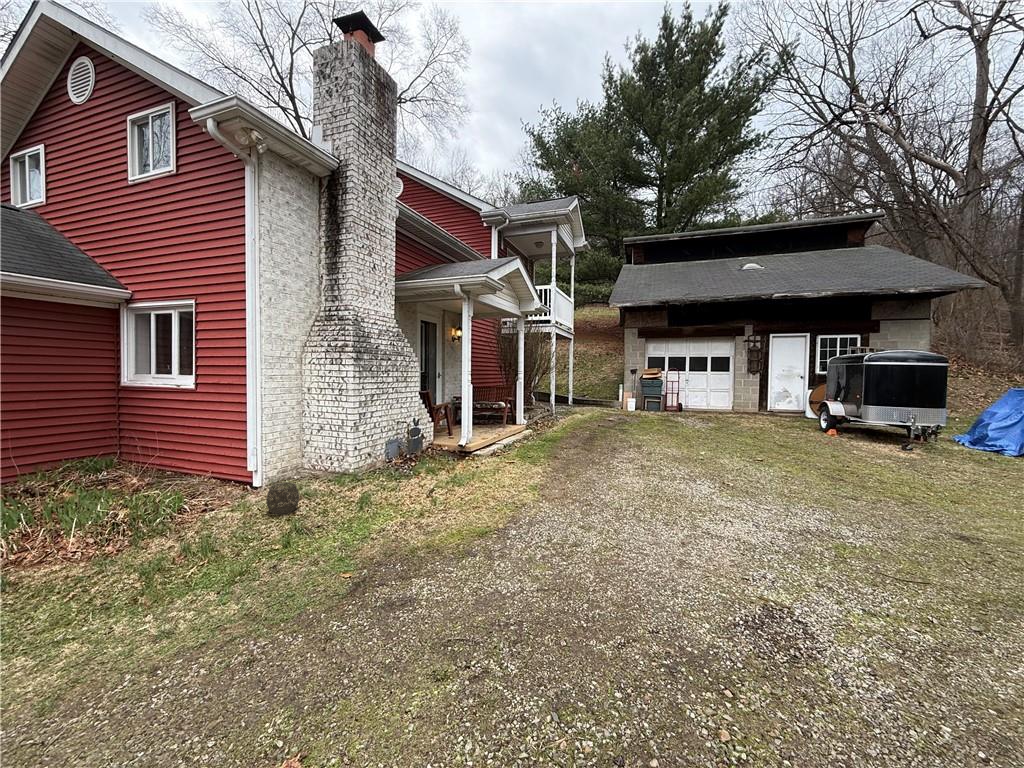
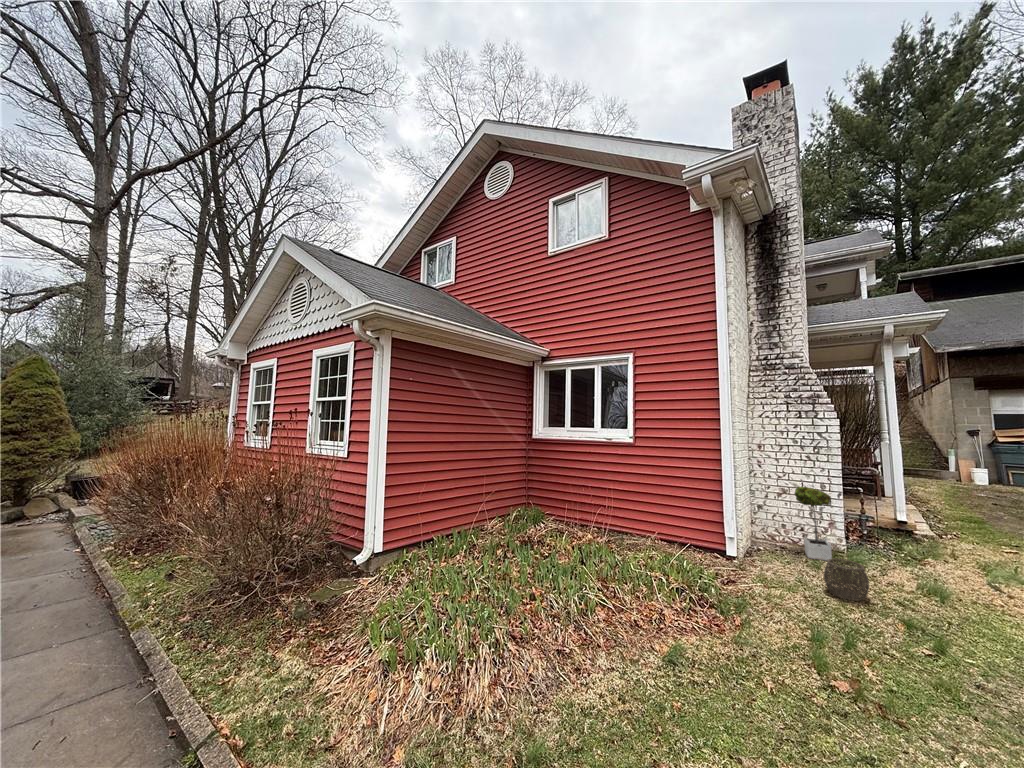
potted tree: none [315,424,344,484] -> present [794,487,832,560]

